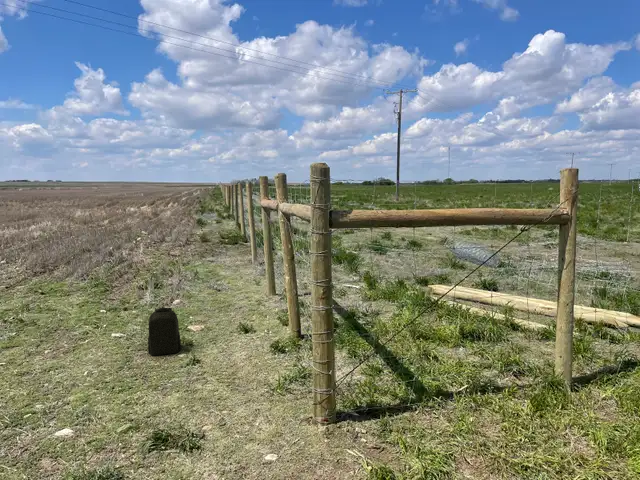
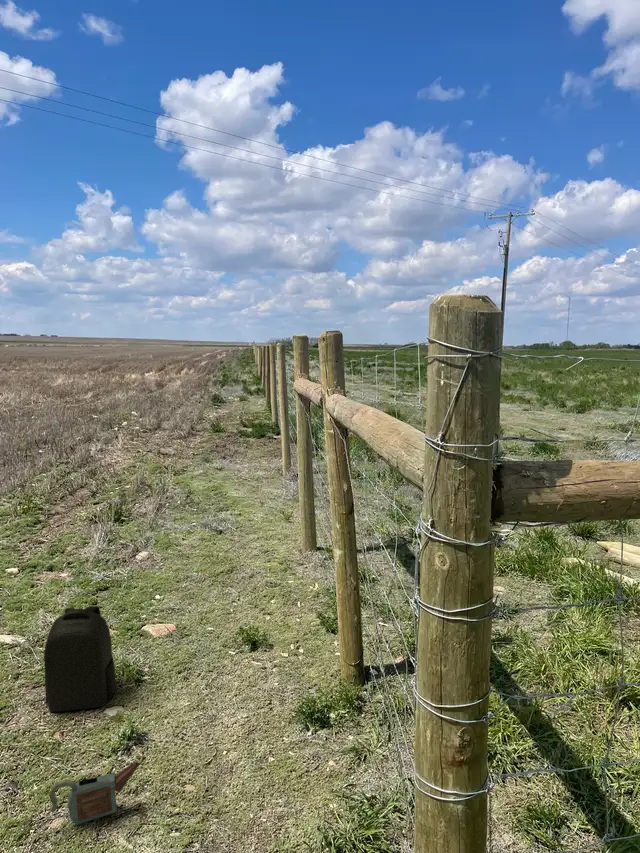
watering can: none [168,358,204,383] -> present [50,762,140,825]

